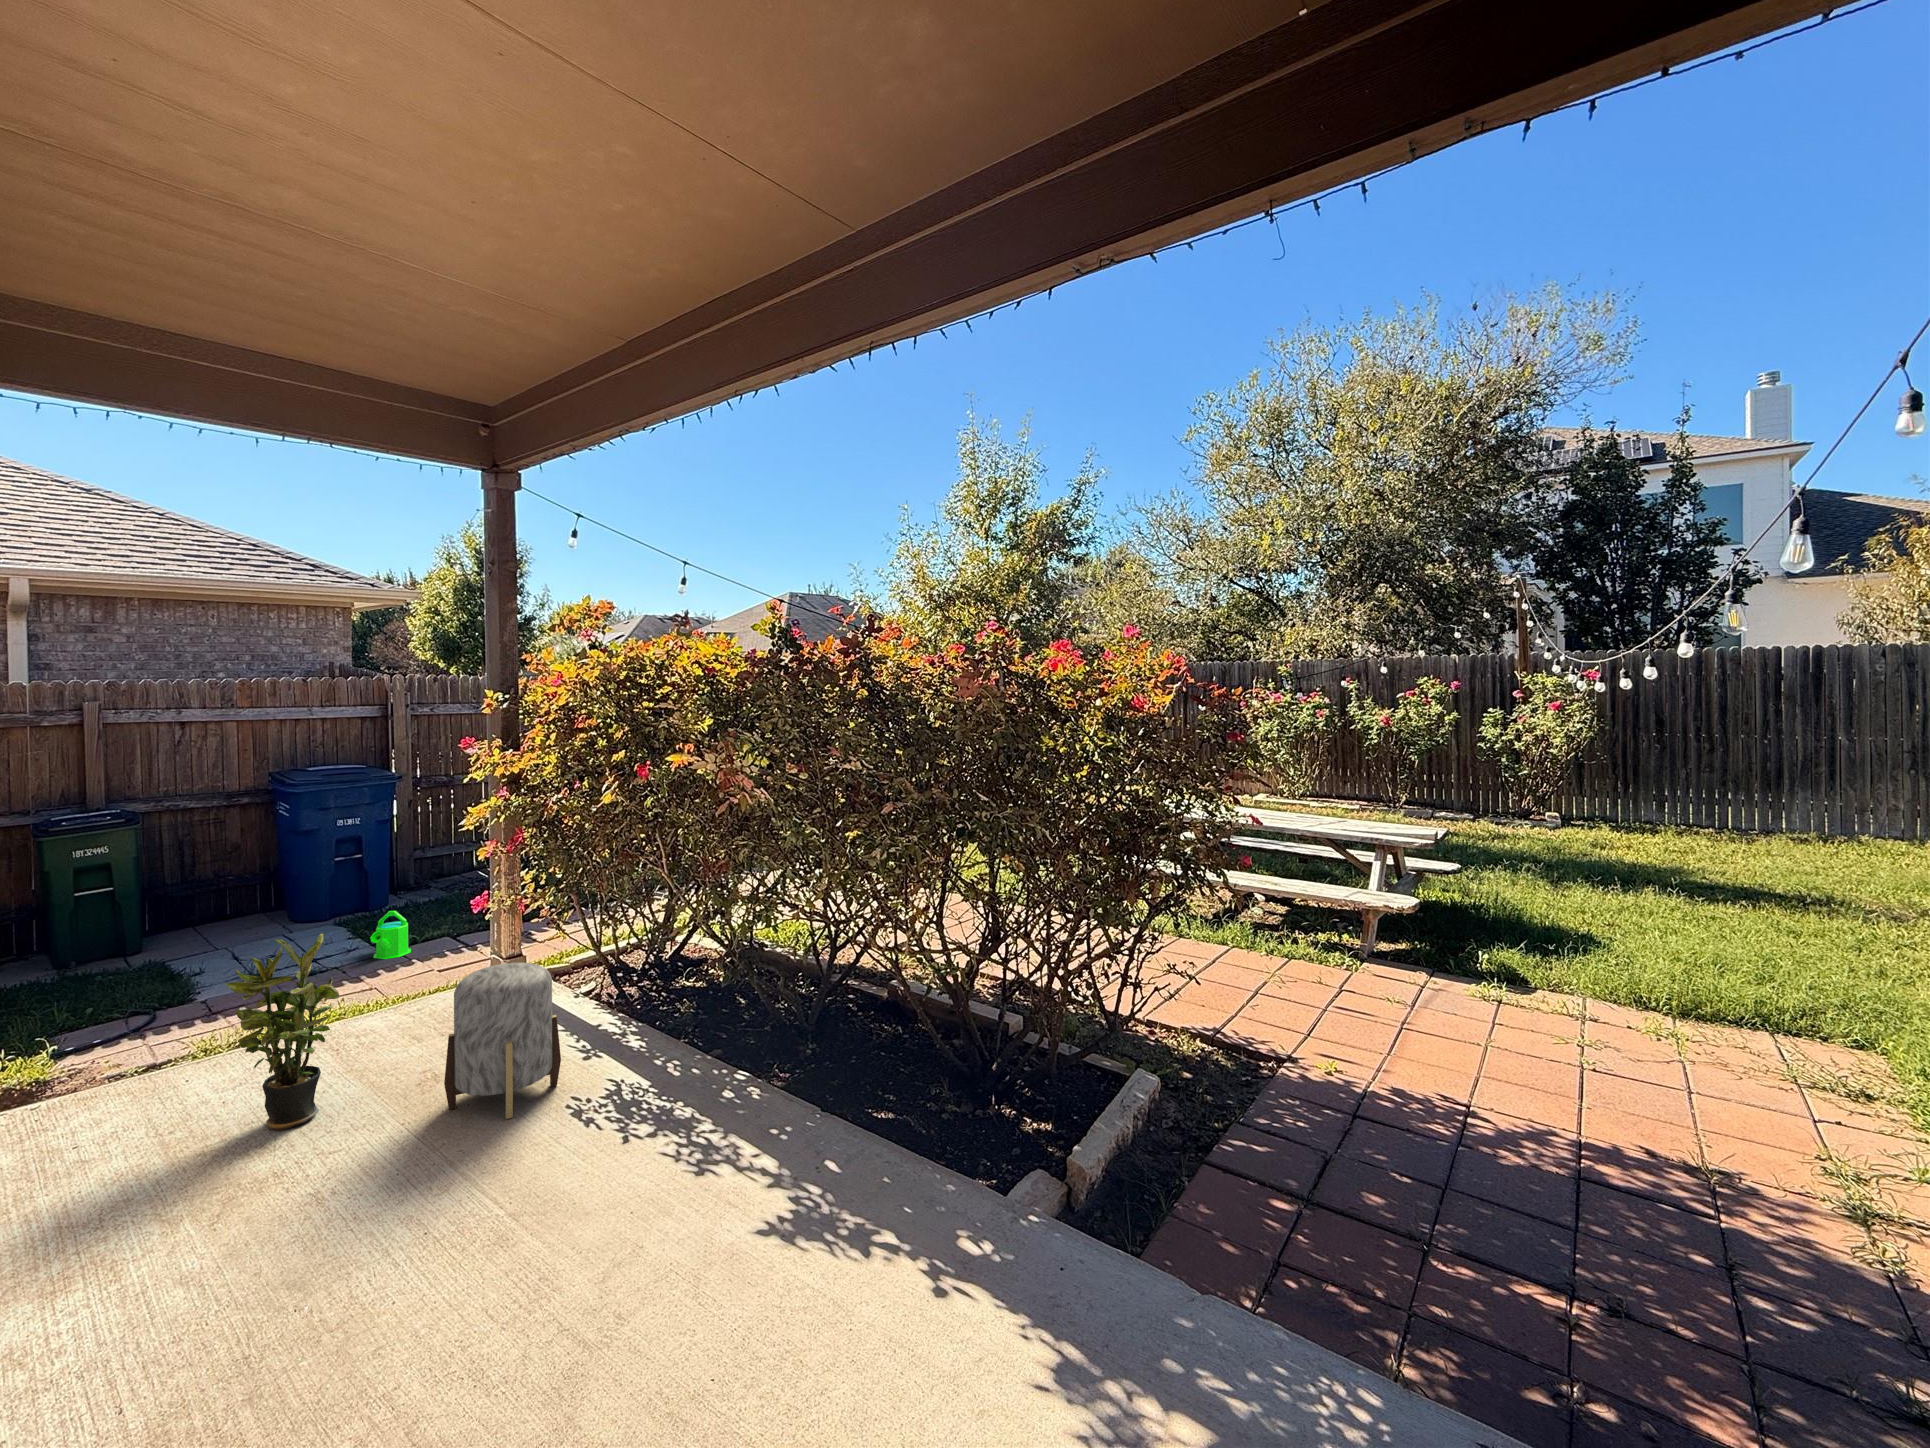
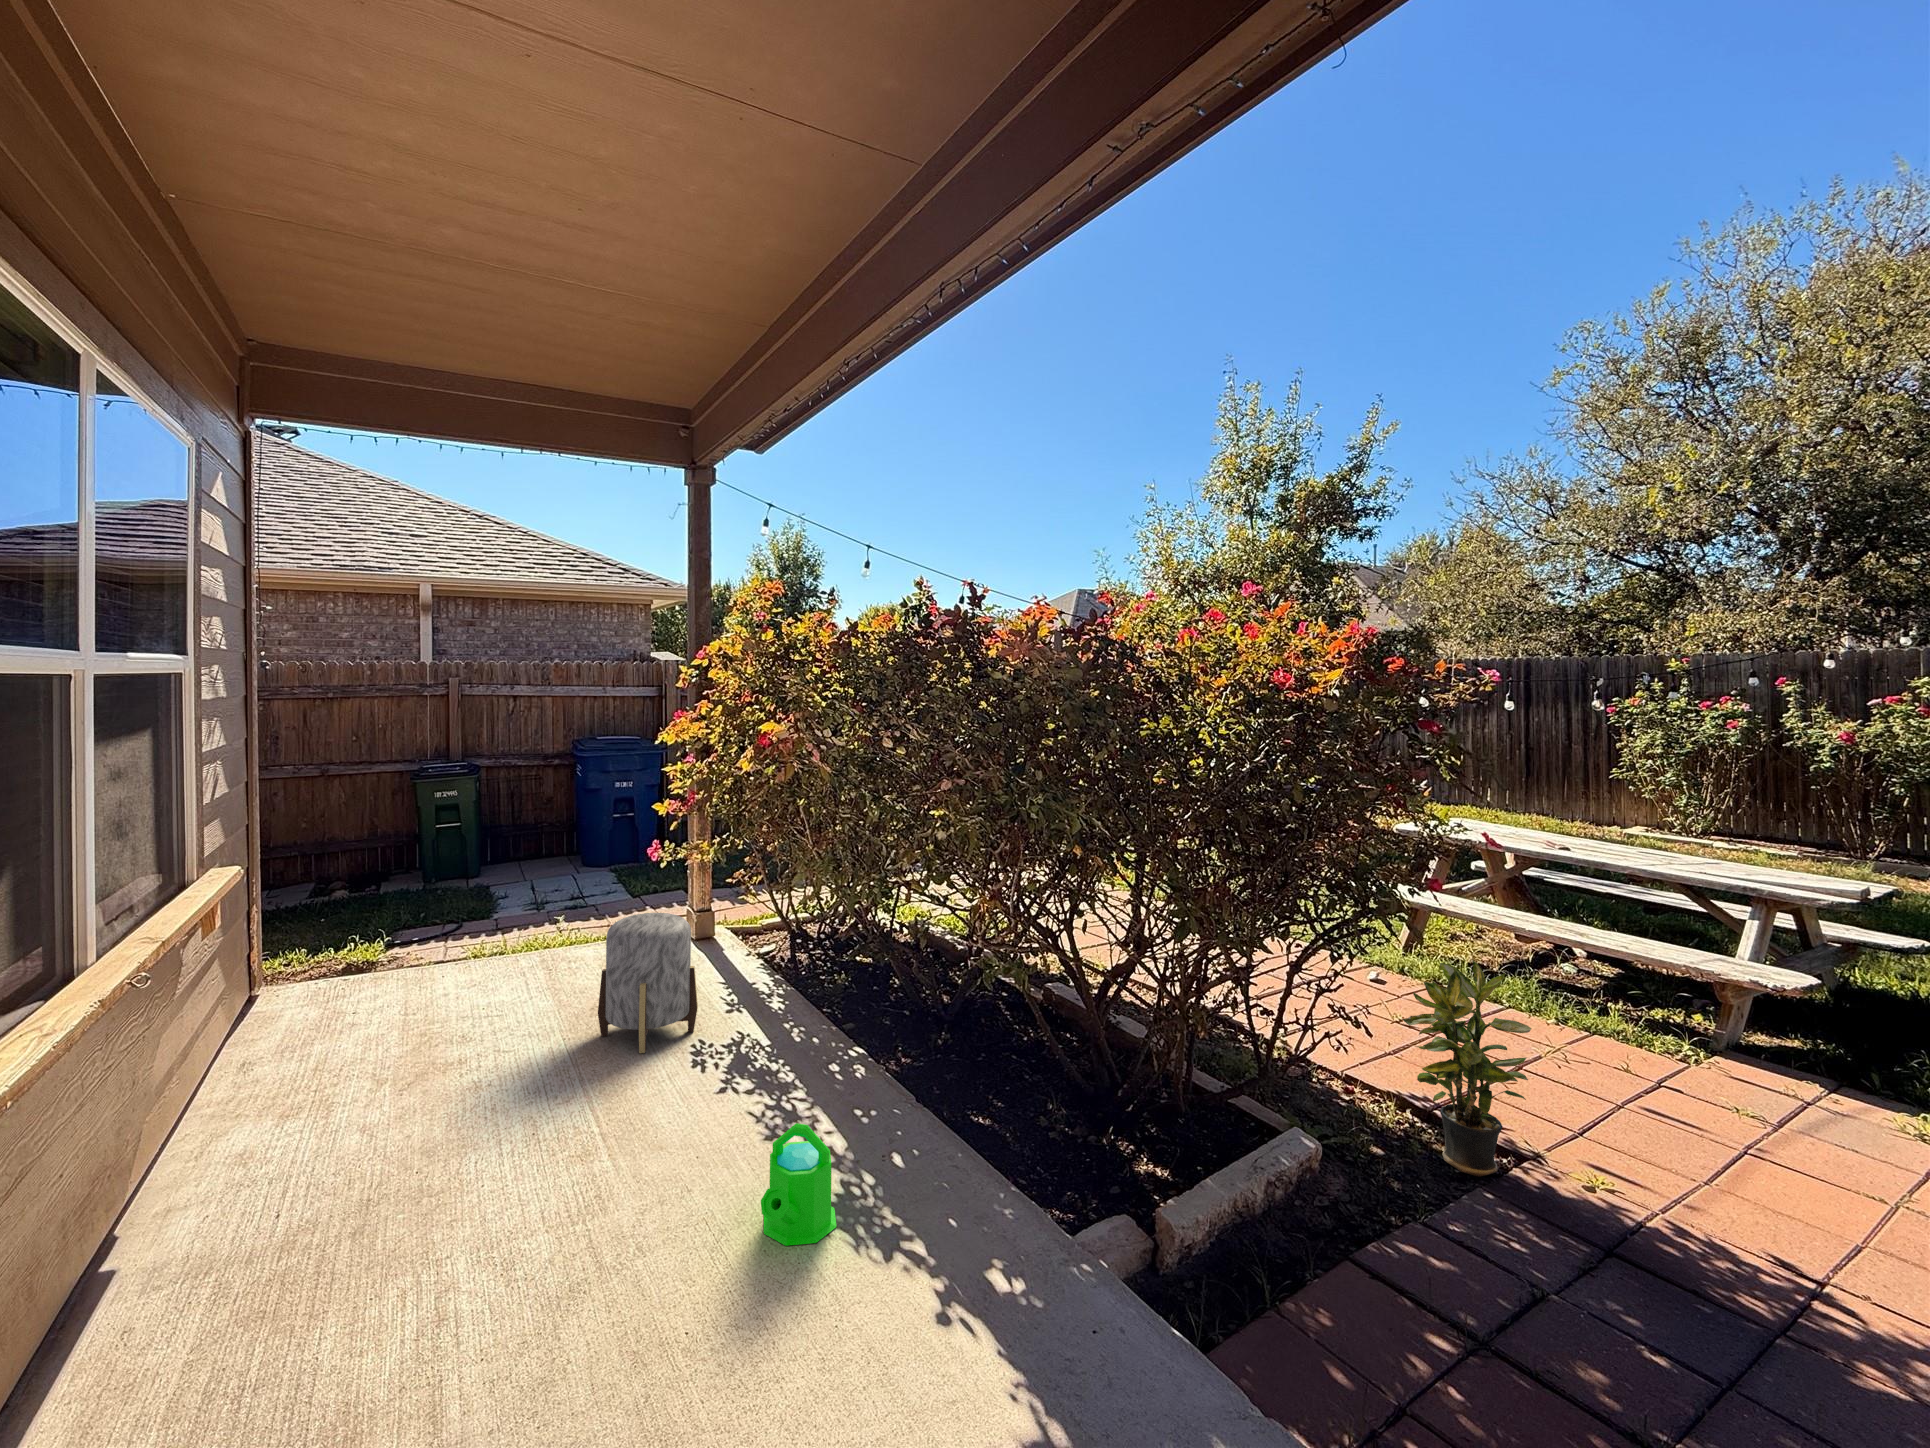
watering can: present [370,911,411,959] -> present [761,1123,836,1246]
potted plant: present [226,933,339,1130] -> present [1402,960,1531,1177]

